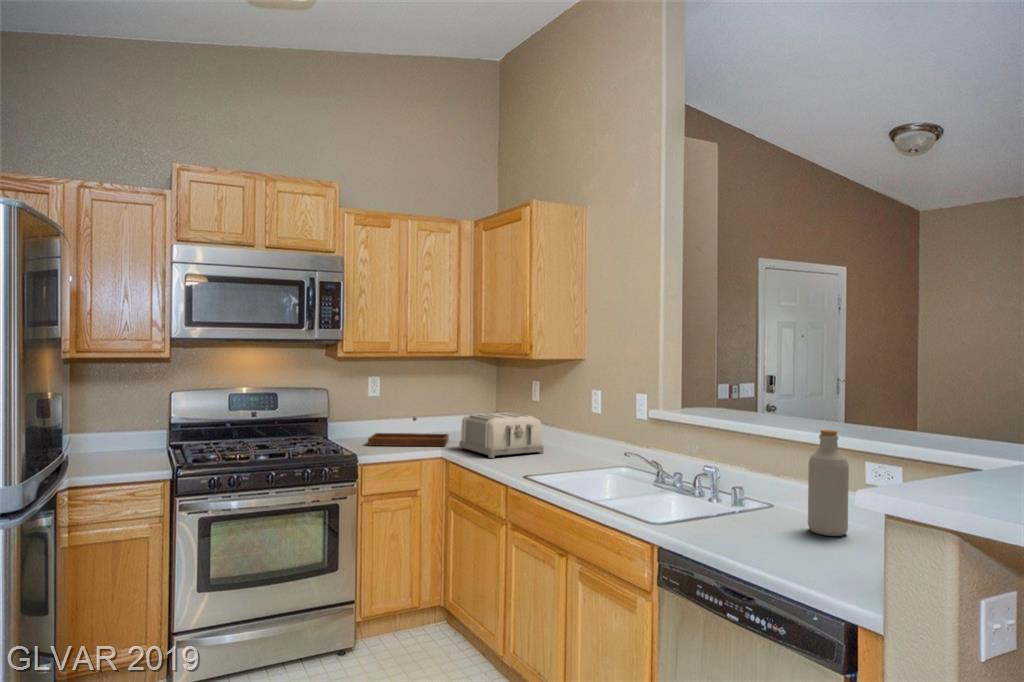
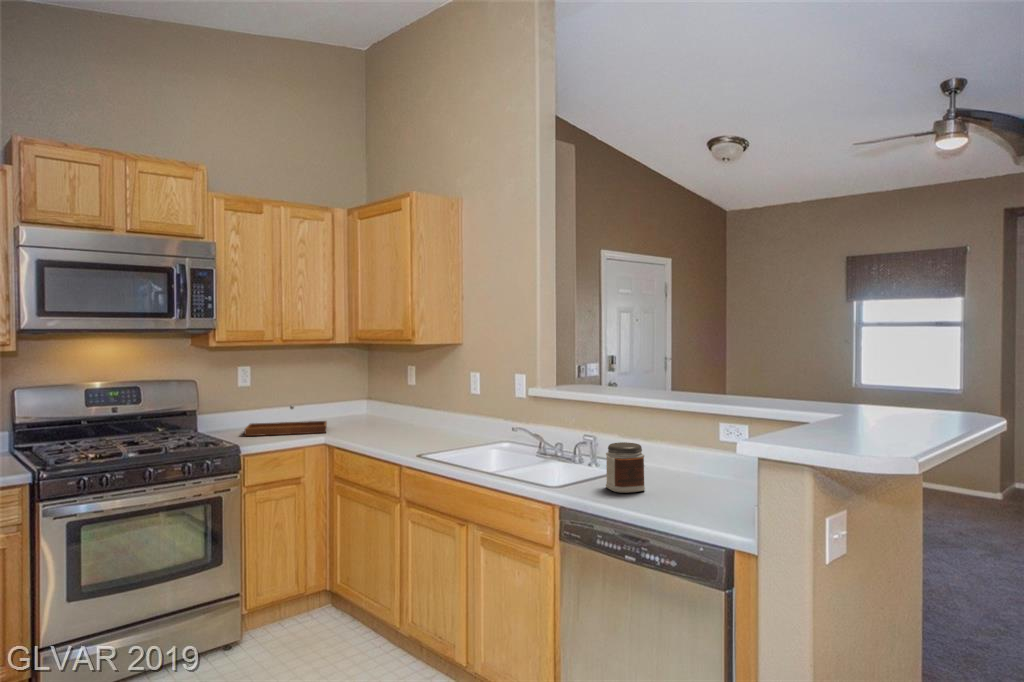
toaster: present [459,412,544,458] -> none [342,397,426,441]
bottle: present [808,430,849,536] -> none [678,396,710,485]
jar: none [716,480,762,538] -> present [606,442,645,493]

